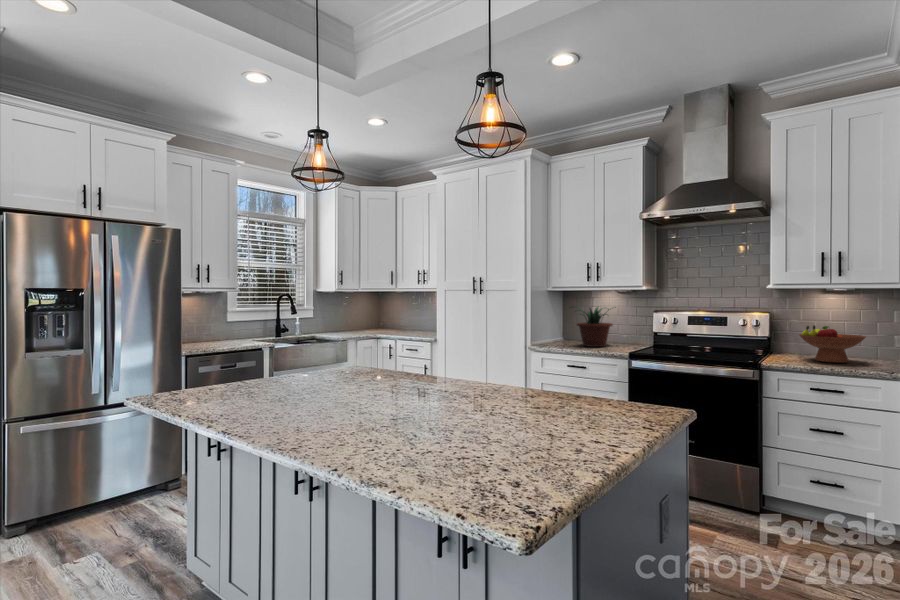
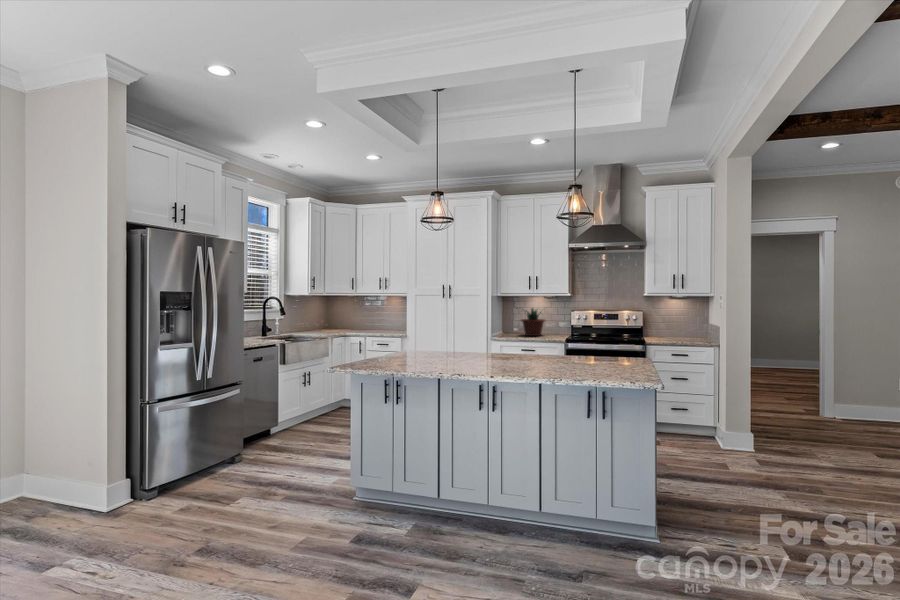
fruit bowl: present [799,326,866,363] -> none [662,318,697,340]

